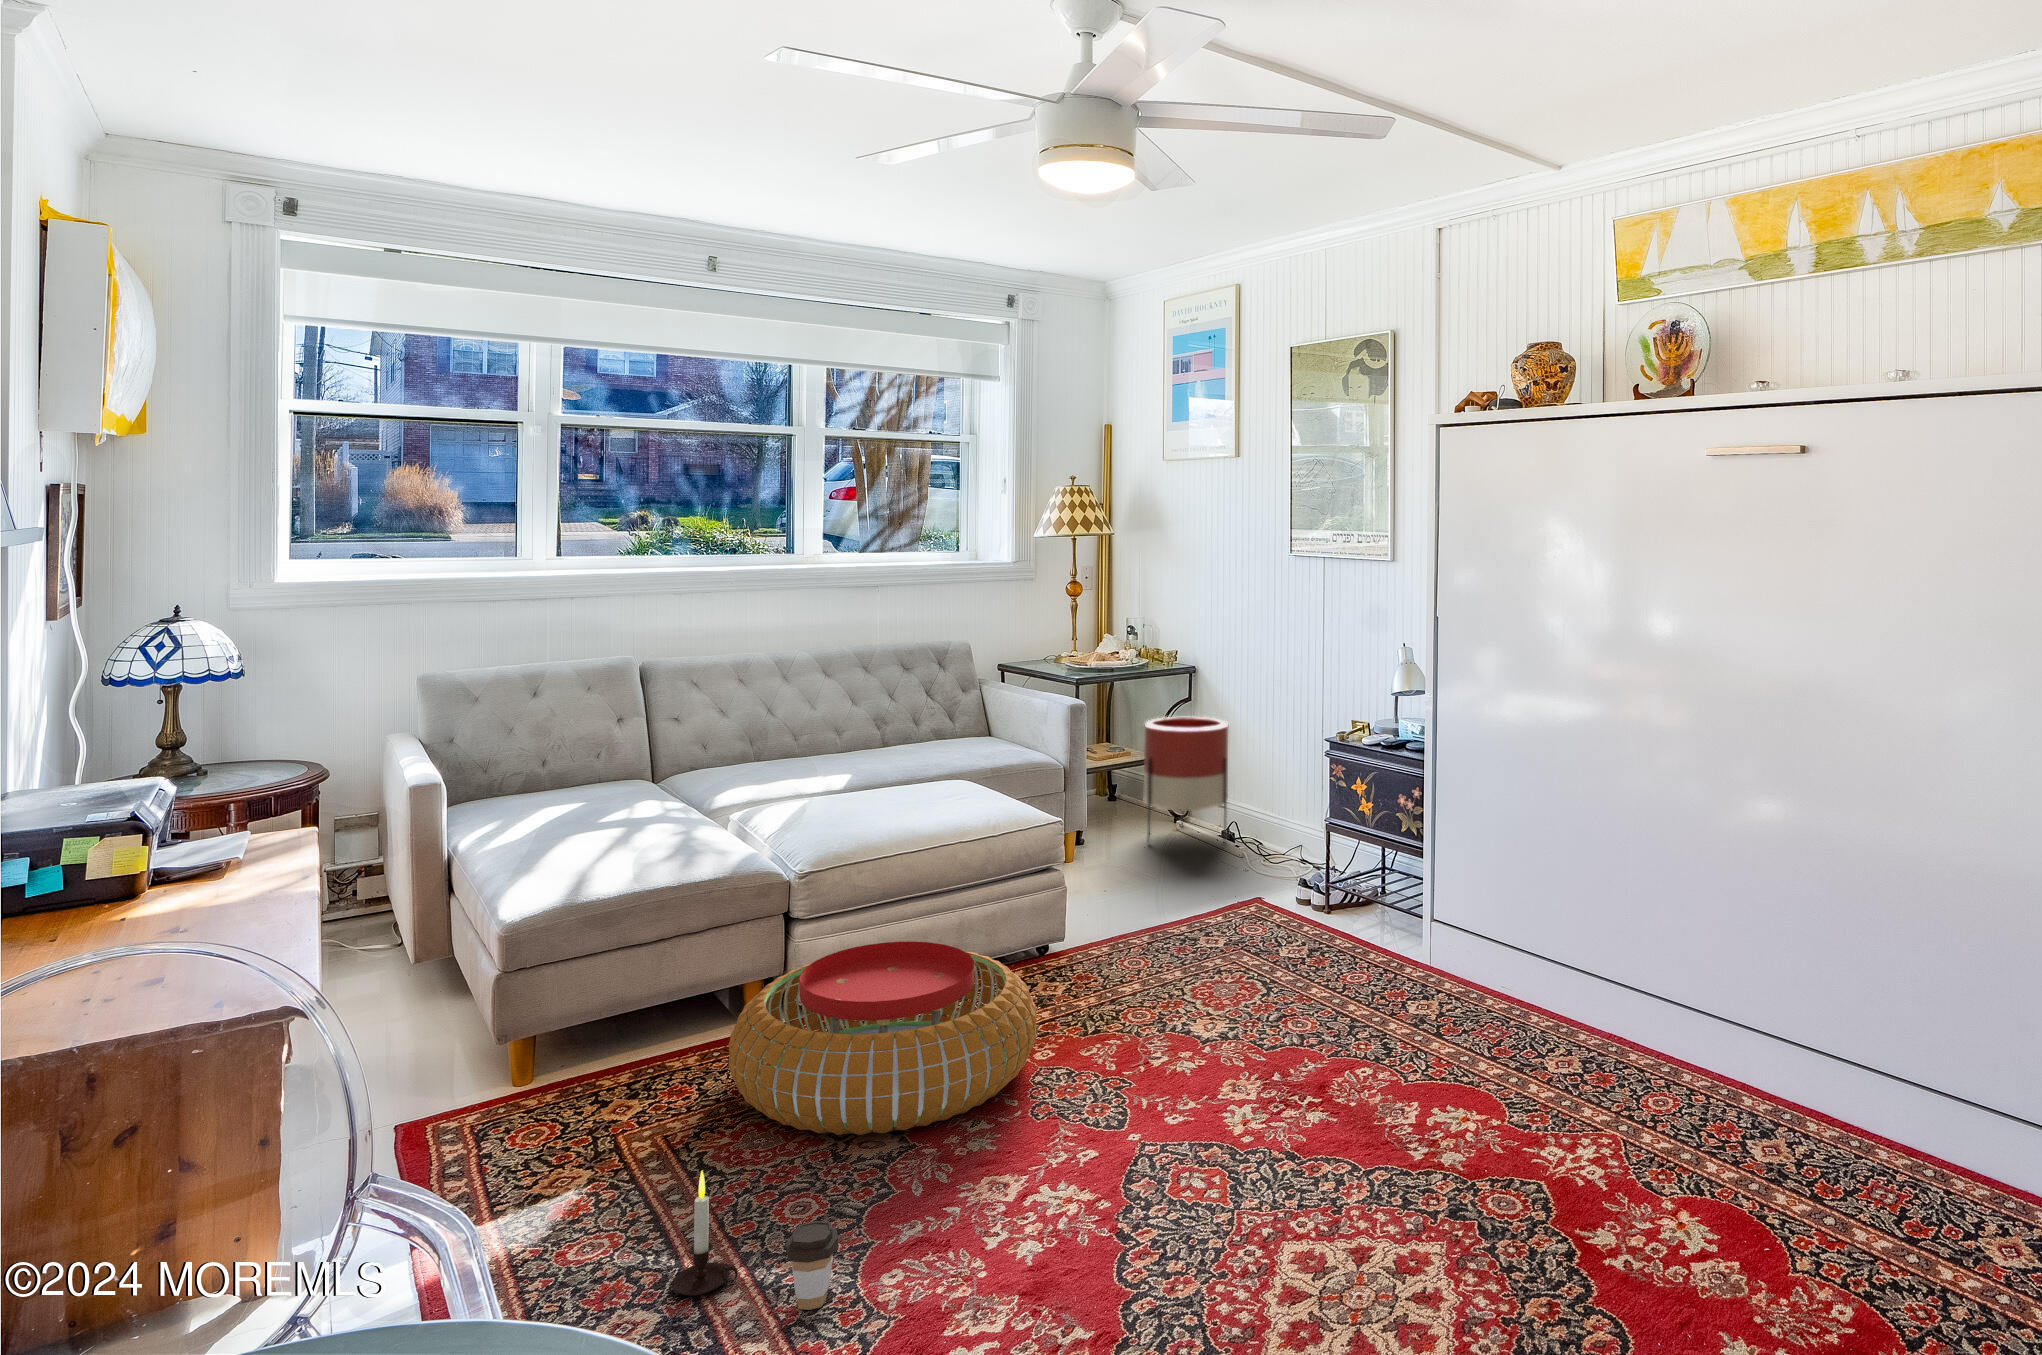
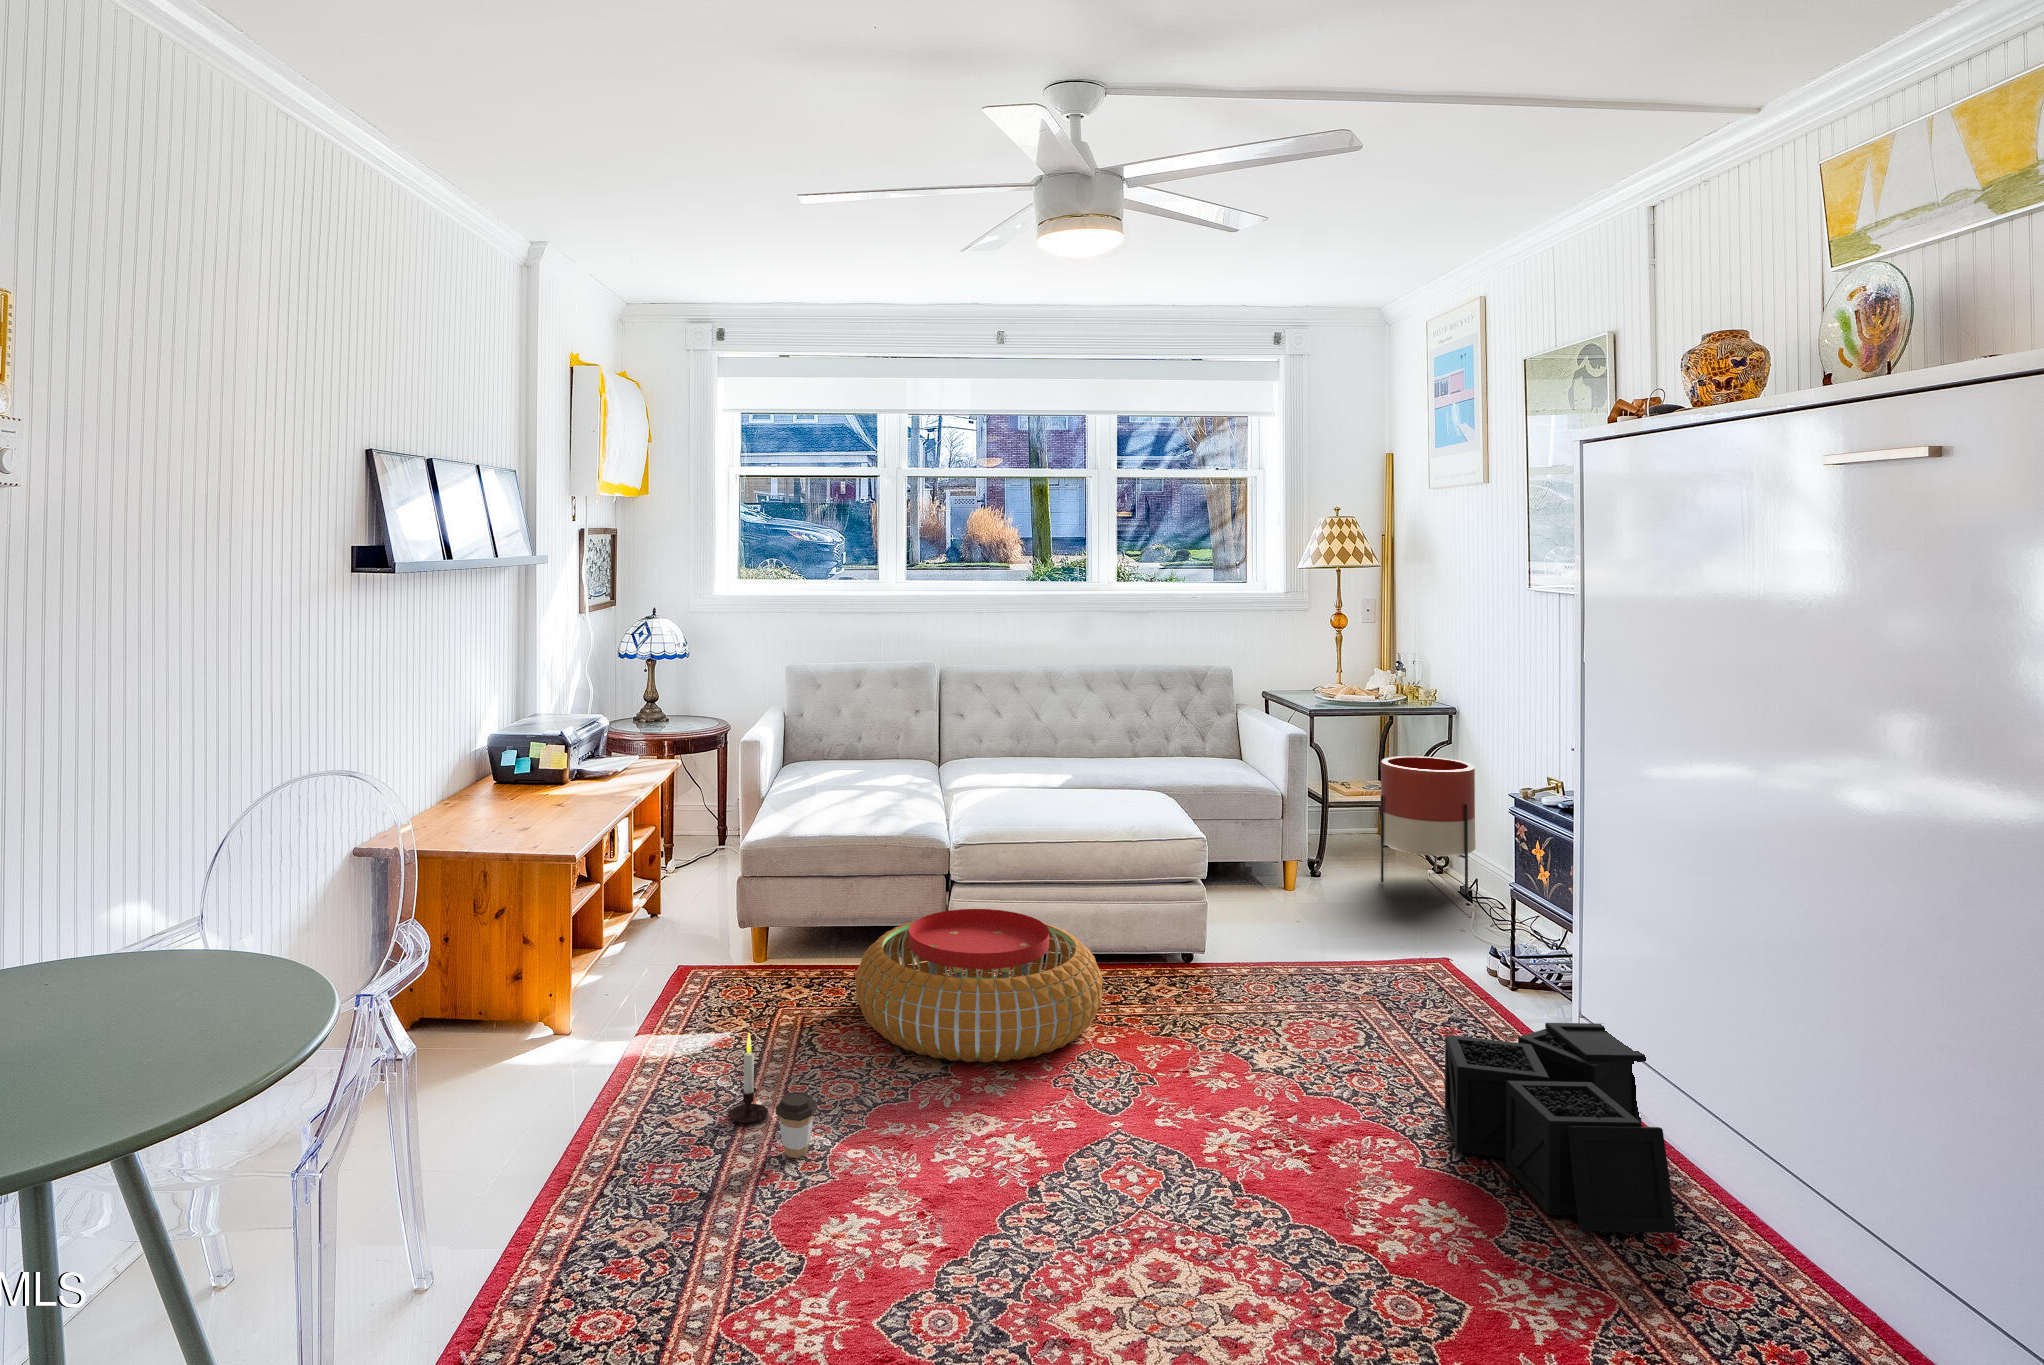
storage bin: none [1389,924,1608,1099] -> present [1445,1023,1677,1233]

